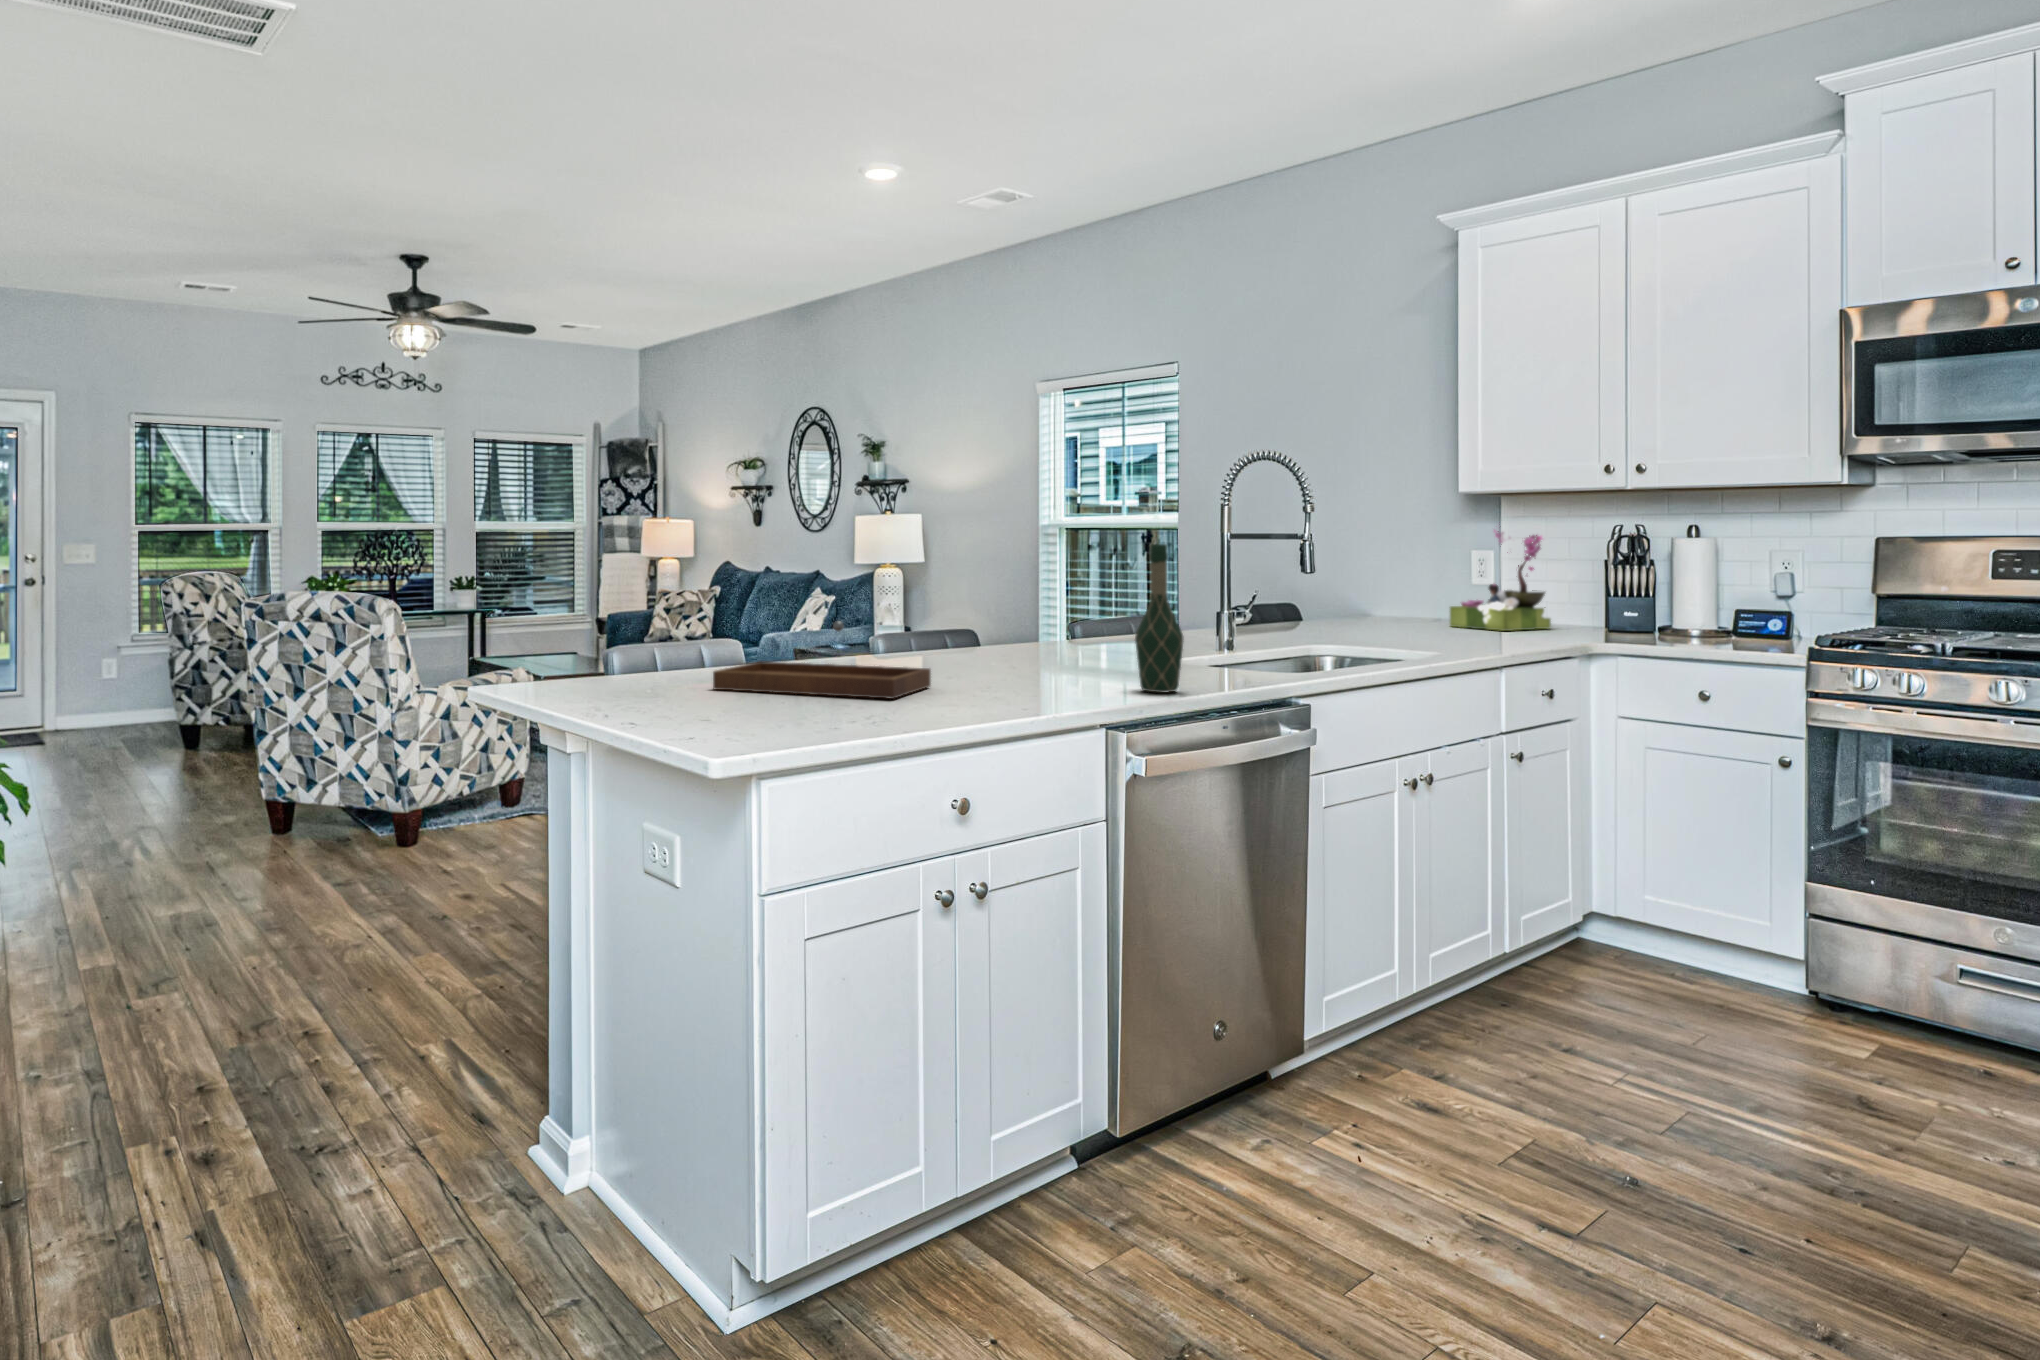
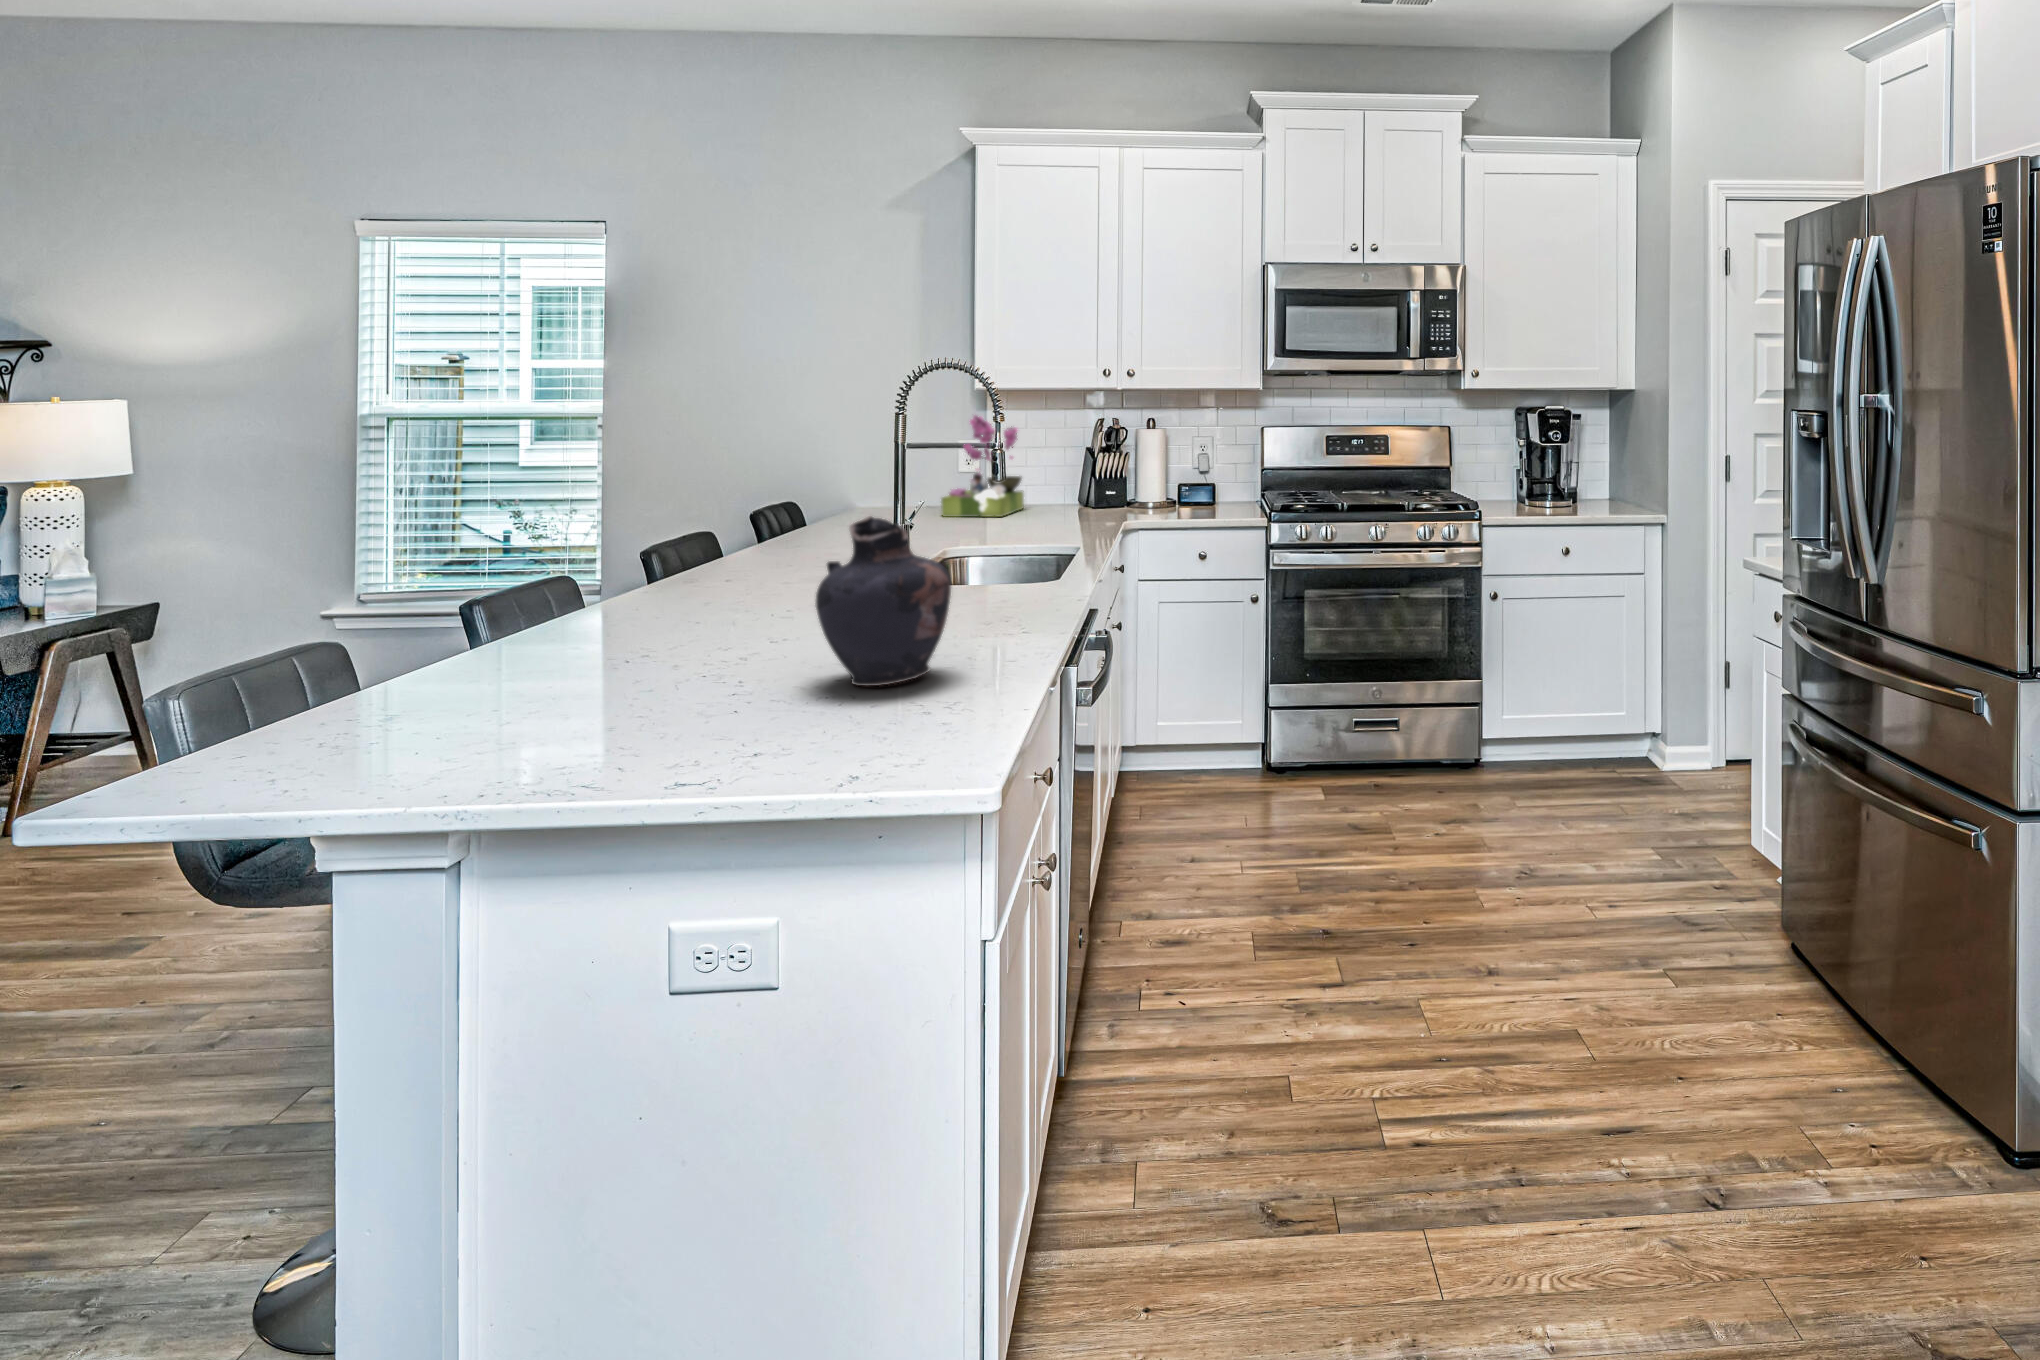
vase: none [973,543,1084,689] -> present [815,516,951,686]
wine bottle: present [1135,544,1184,693] -> none [979,503,1030,654]
tray: present [713,621,931,699] -> none [482,649,811,789]

